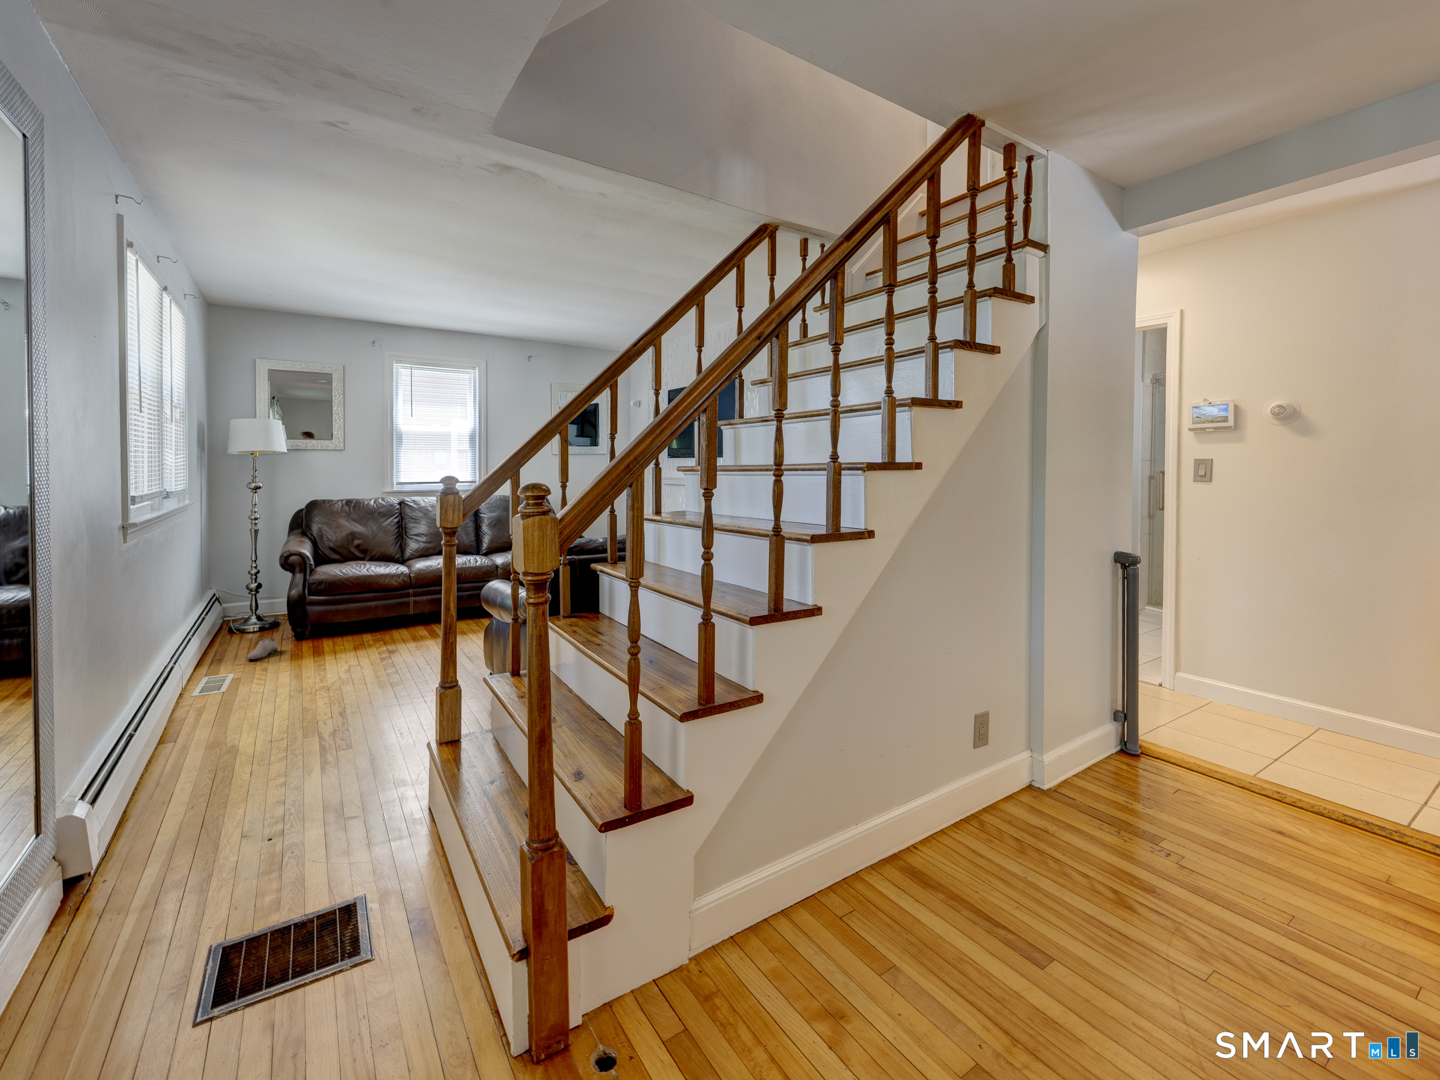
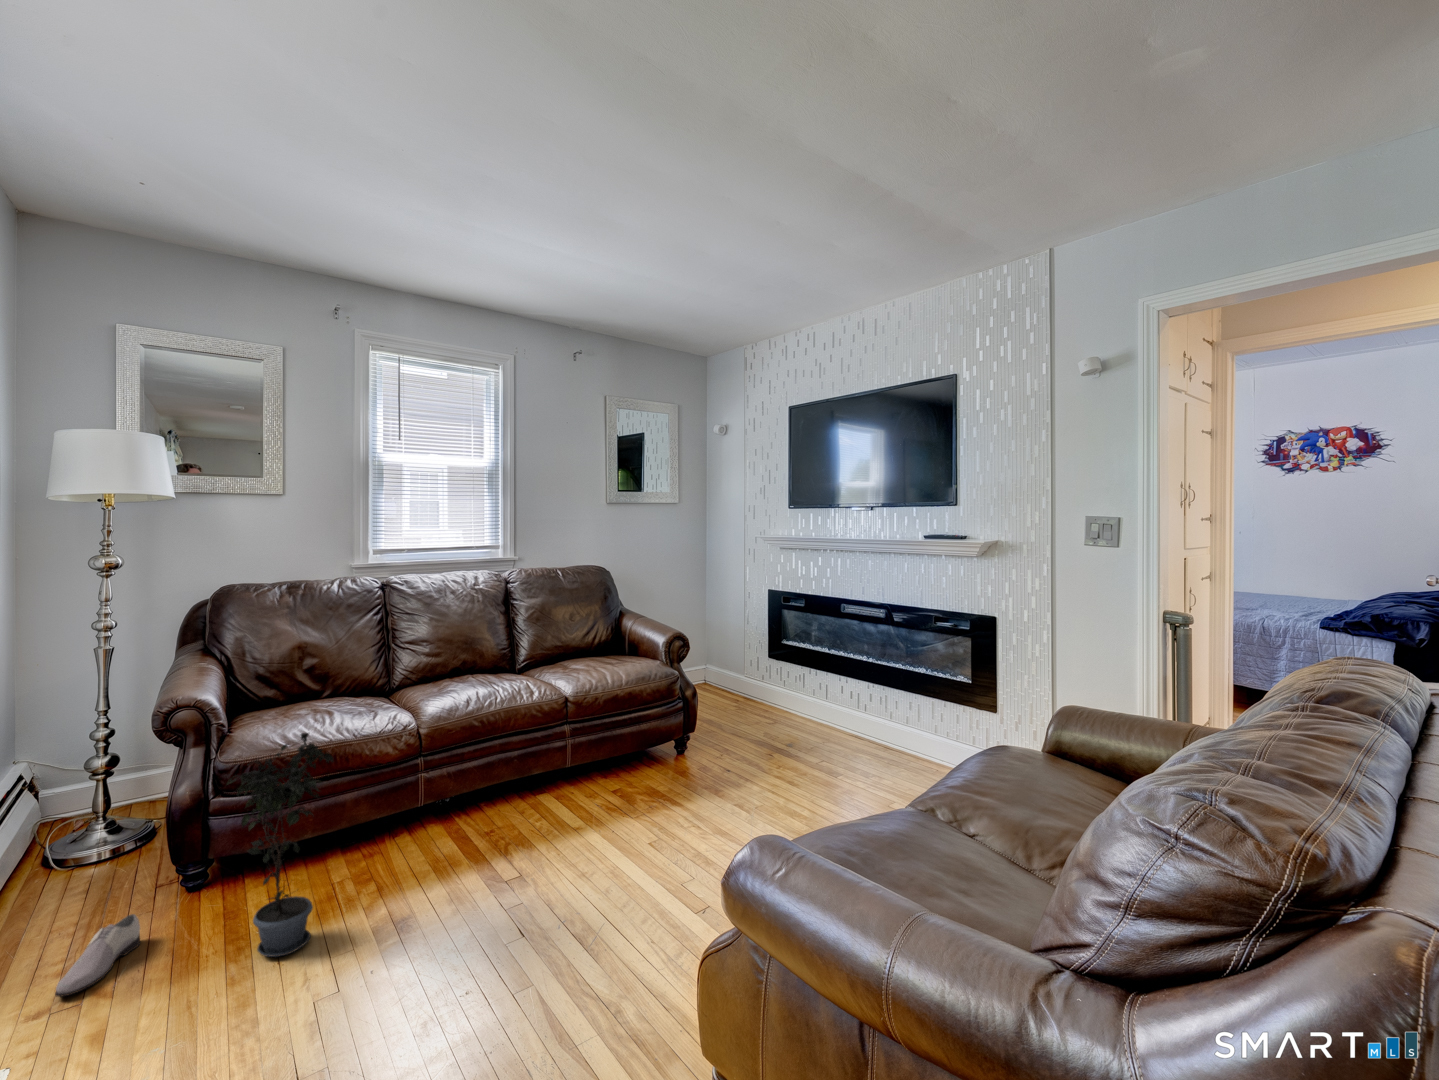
potted plant: none [311,561,358,656] -> present [227,733,333,957]

